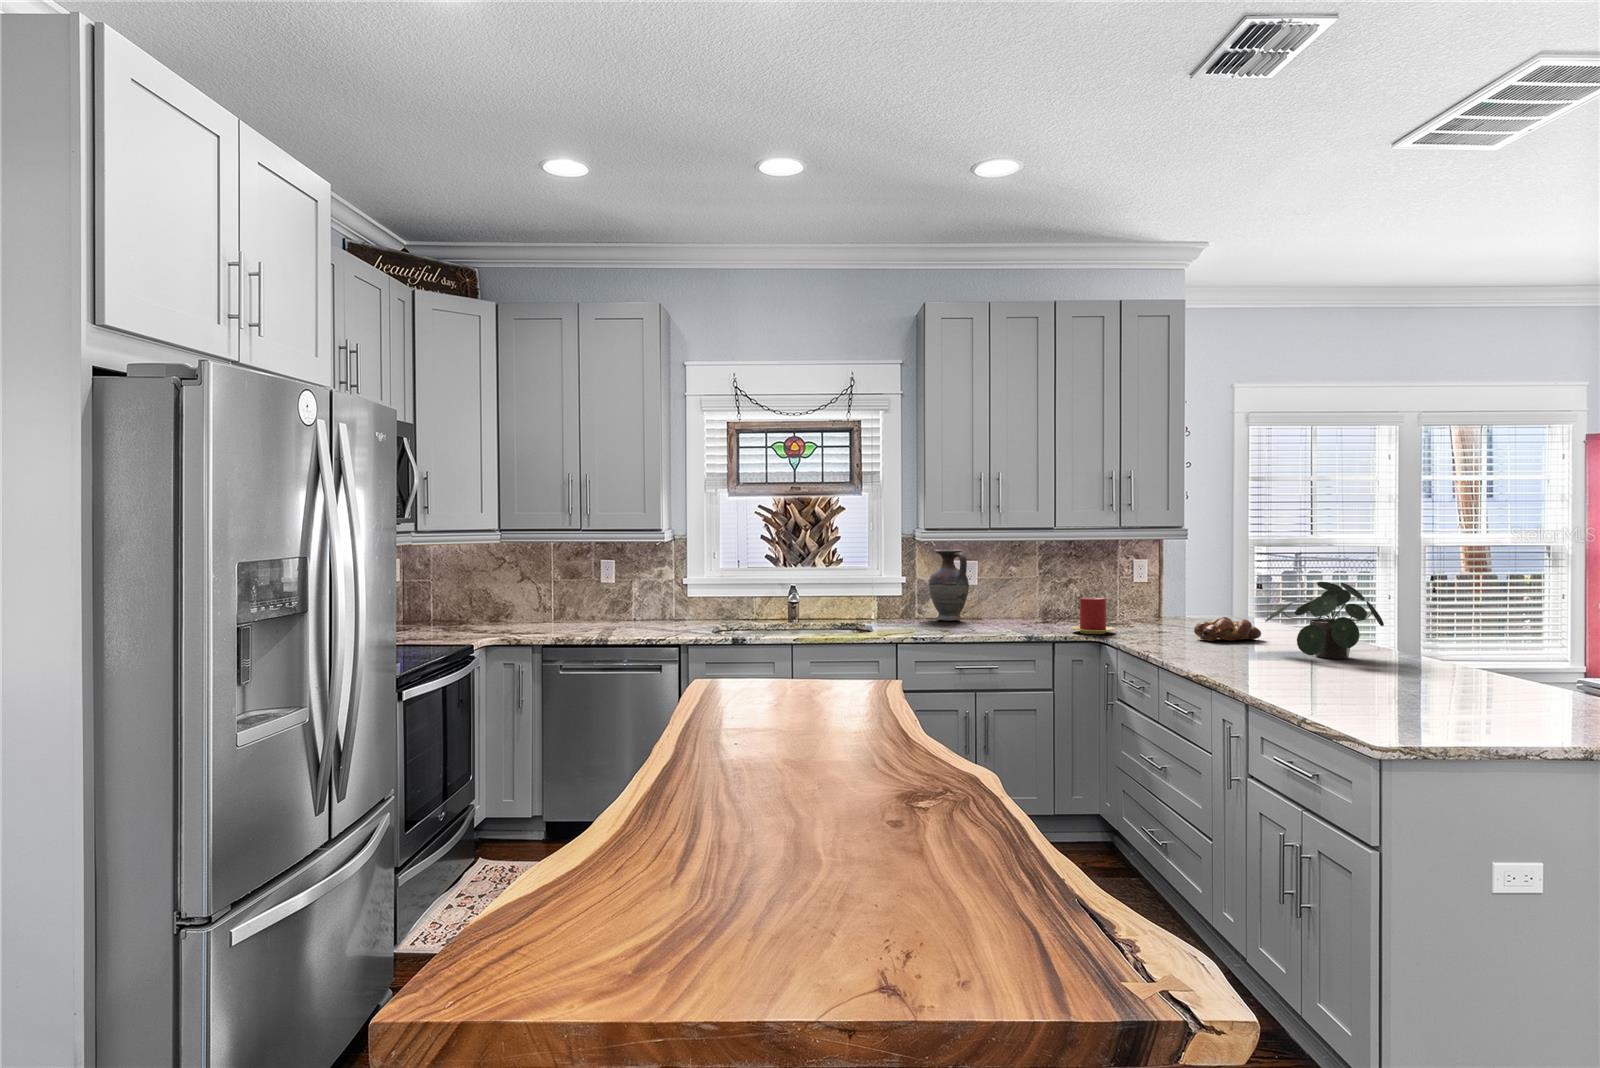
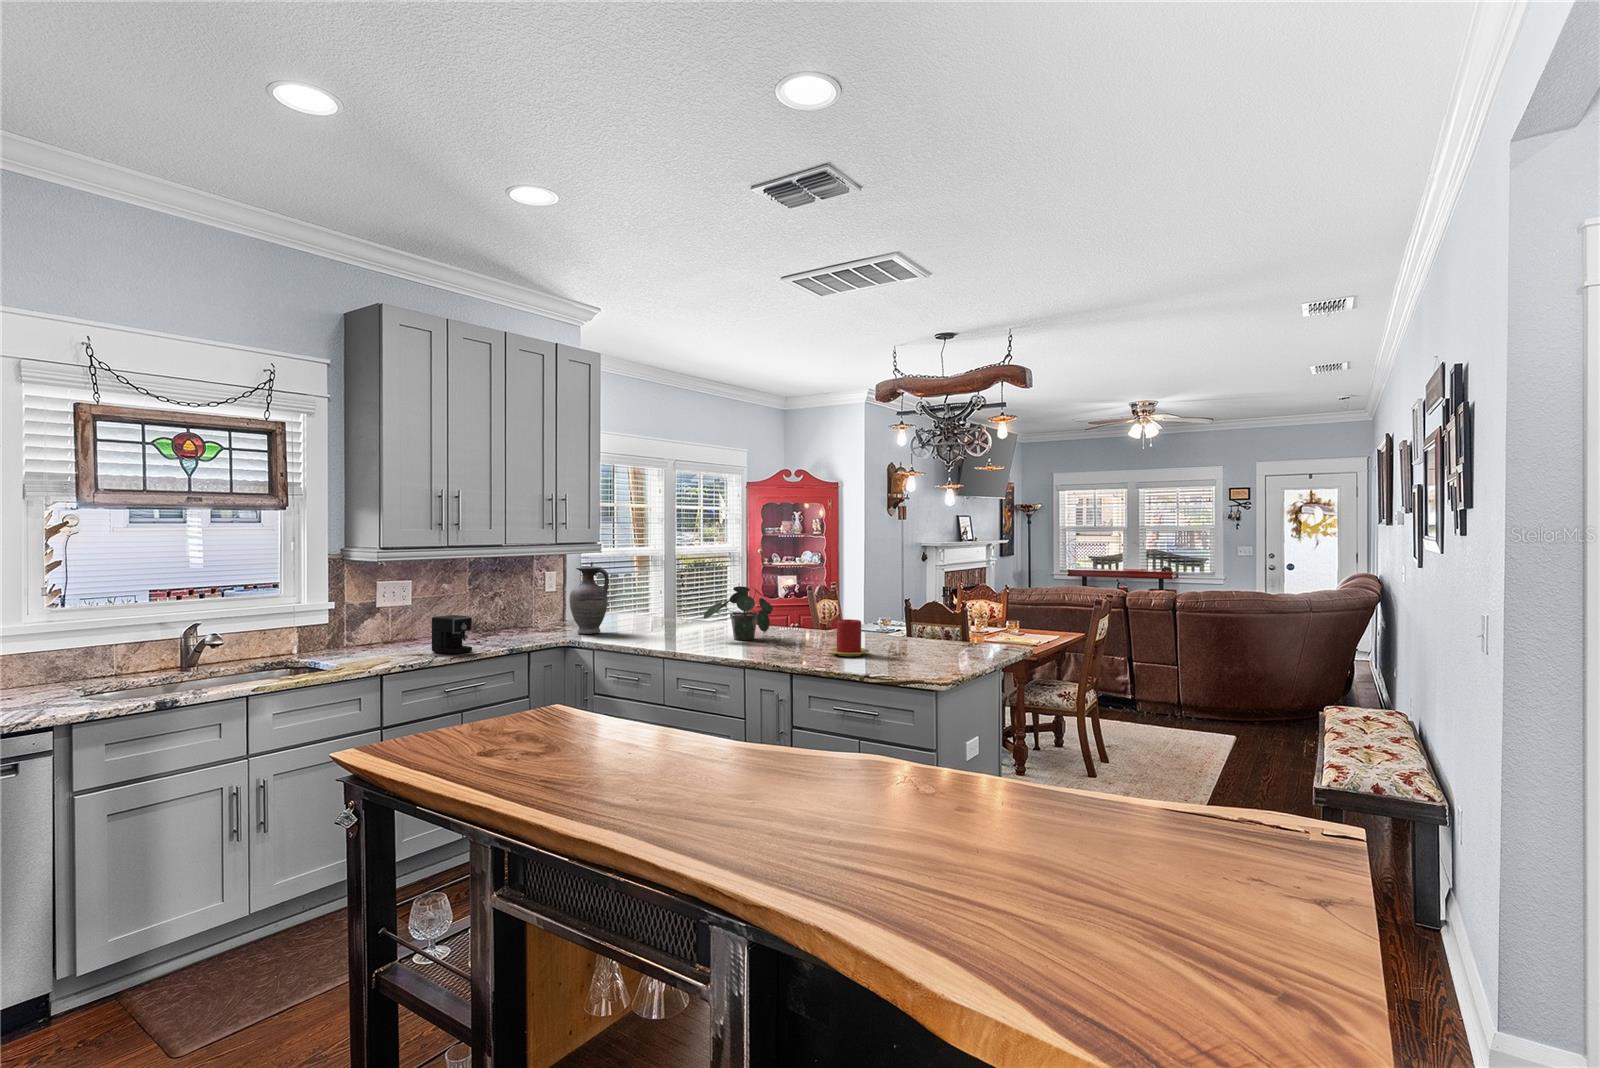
vase: present [929,549,969,621] -> present [569,566,609,634]
coffee maker: none [966,595,1023,632] -> present [432,615,480,654]
candle: present [1072,597,1115,634] -> present [829,619,869,656]
bread loaf: present [1194,617,1261,641] -> none [635,617,677,637]

